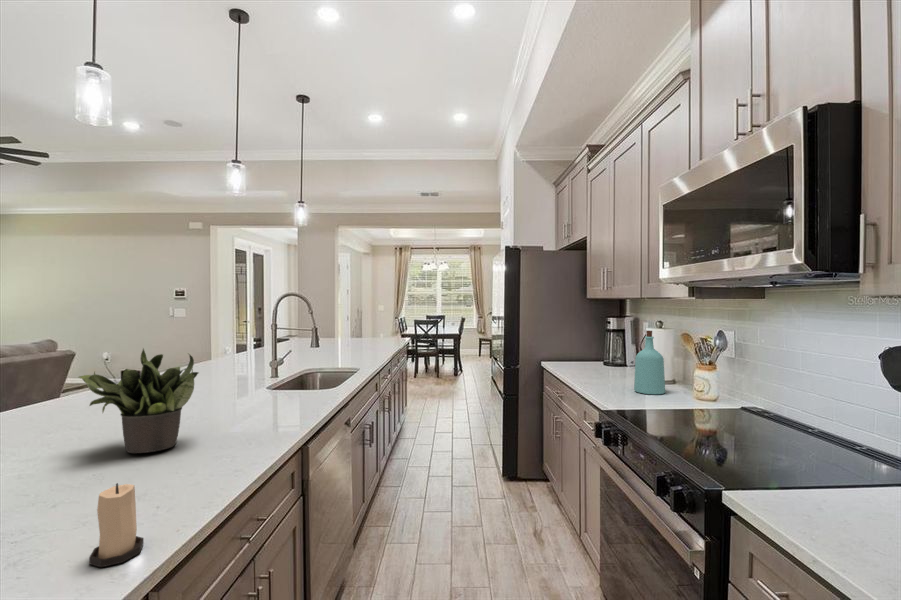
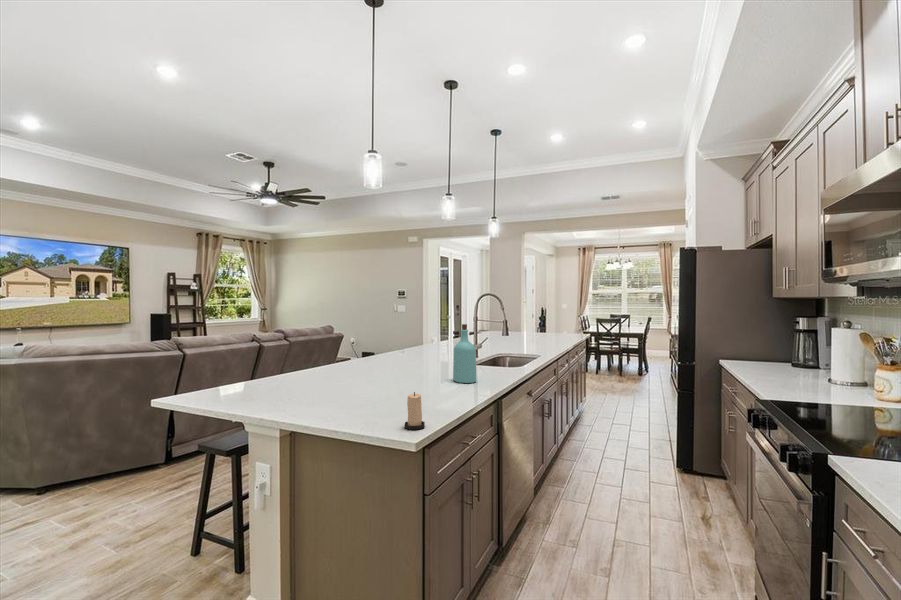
bottle: present [634,331,665,395] -> present [453,324,477,383]
potted plant: present [79,349,198,453] -> none [378,329,438,390]

